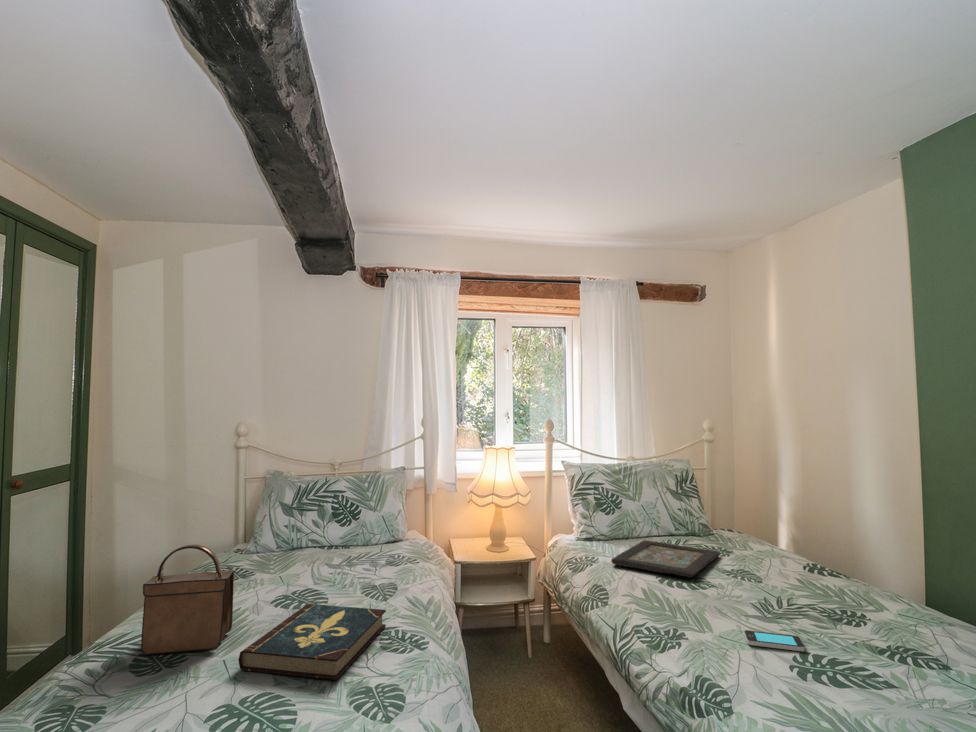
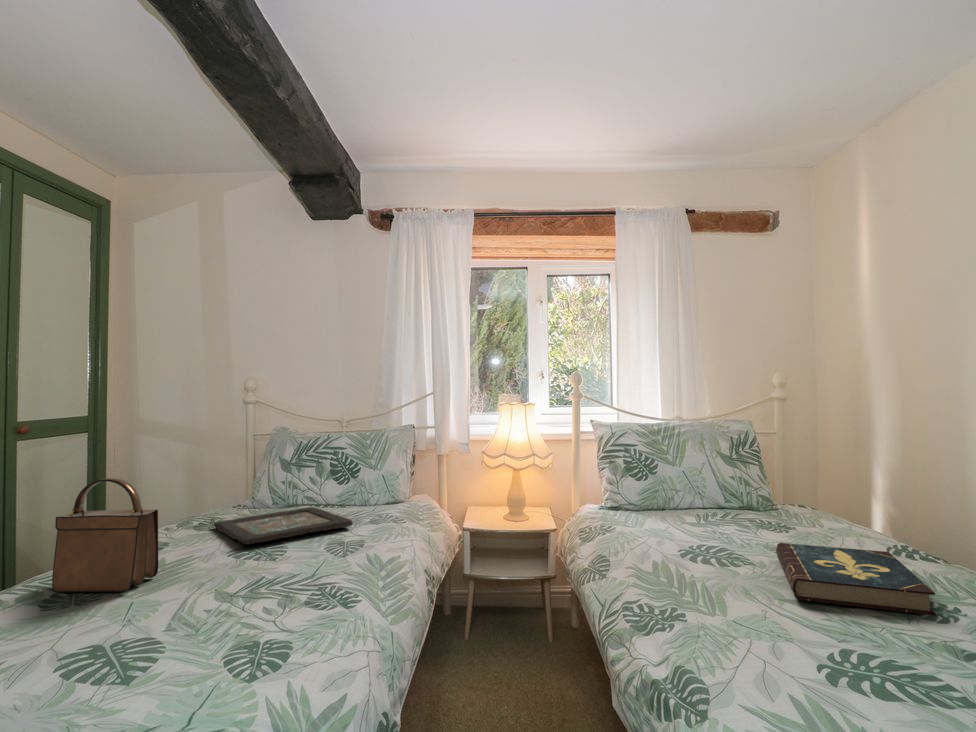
decorative tray: present [611,540,720,578] -> present [214,507,353,545]
book: present [239,604,386,680] -> present [776,543,936,616]
smartphone: present [745,630,804,651] -> none [765,615,848,647]

